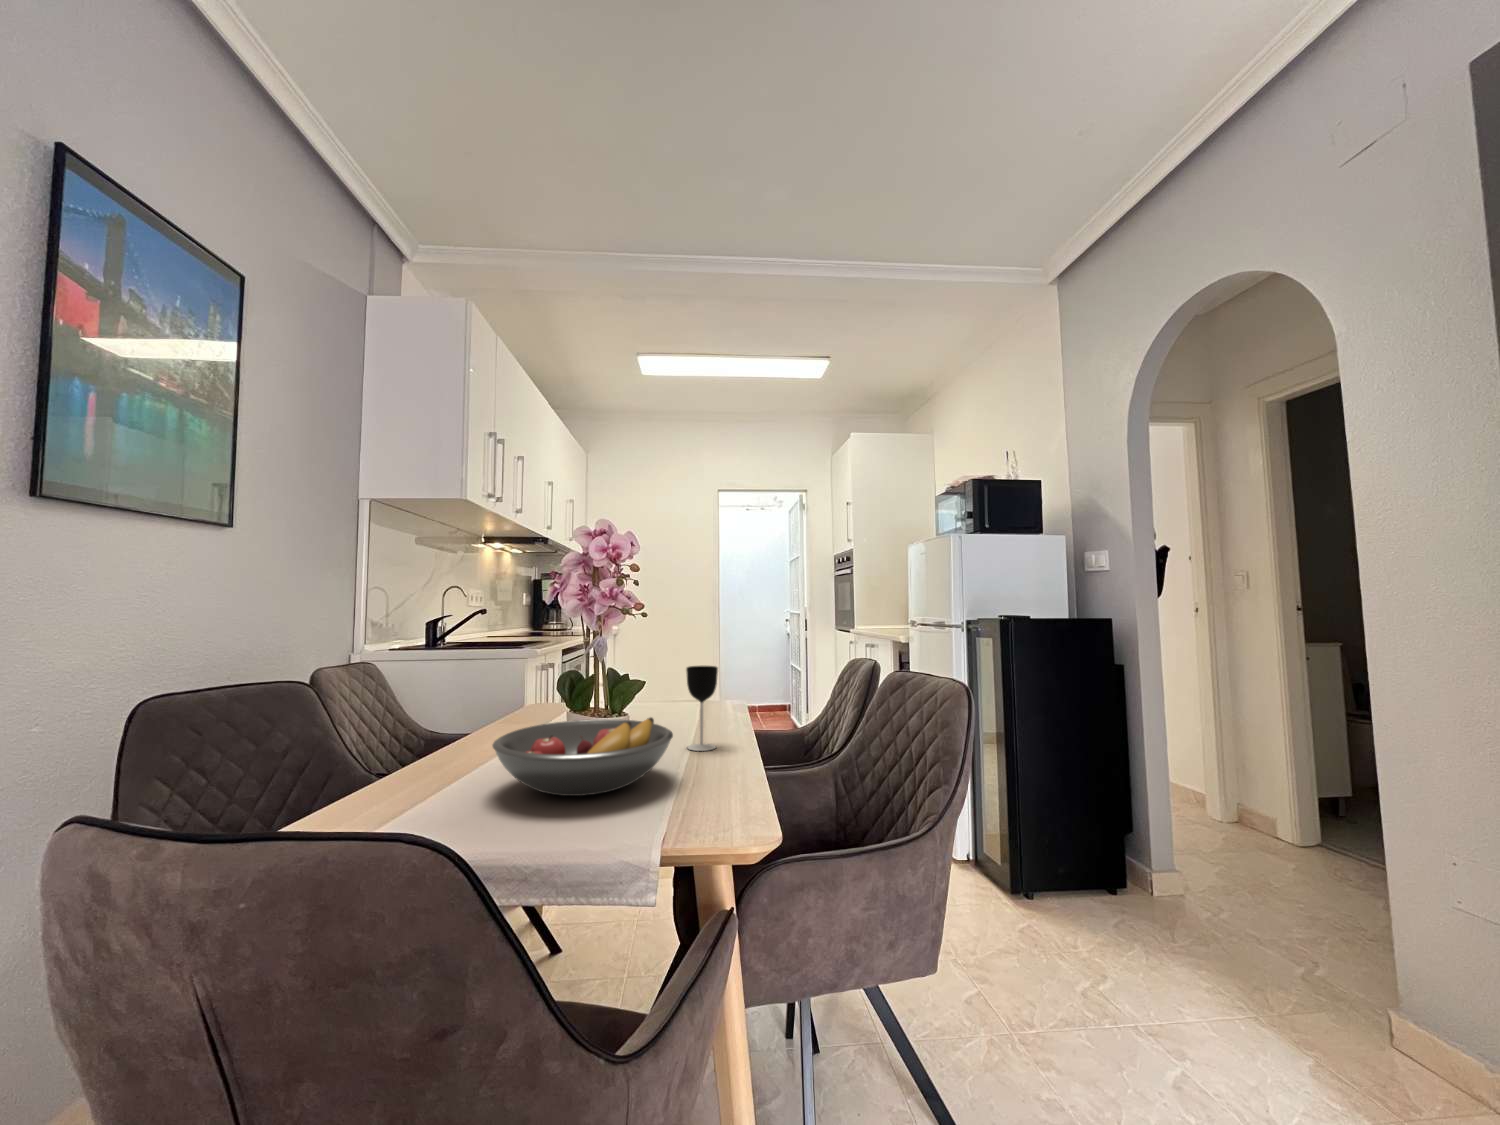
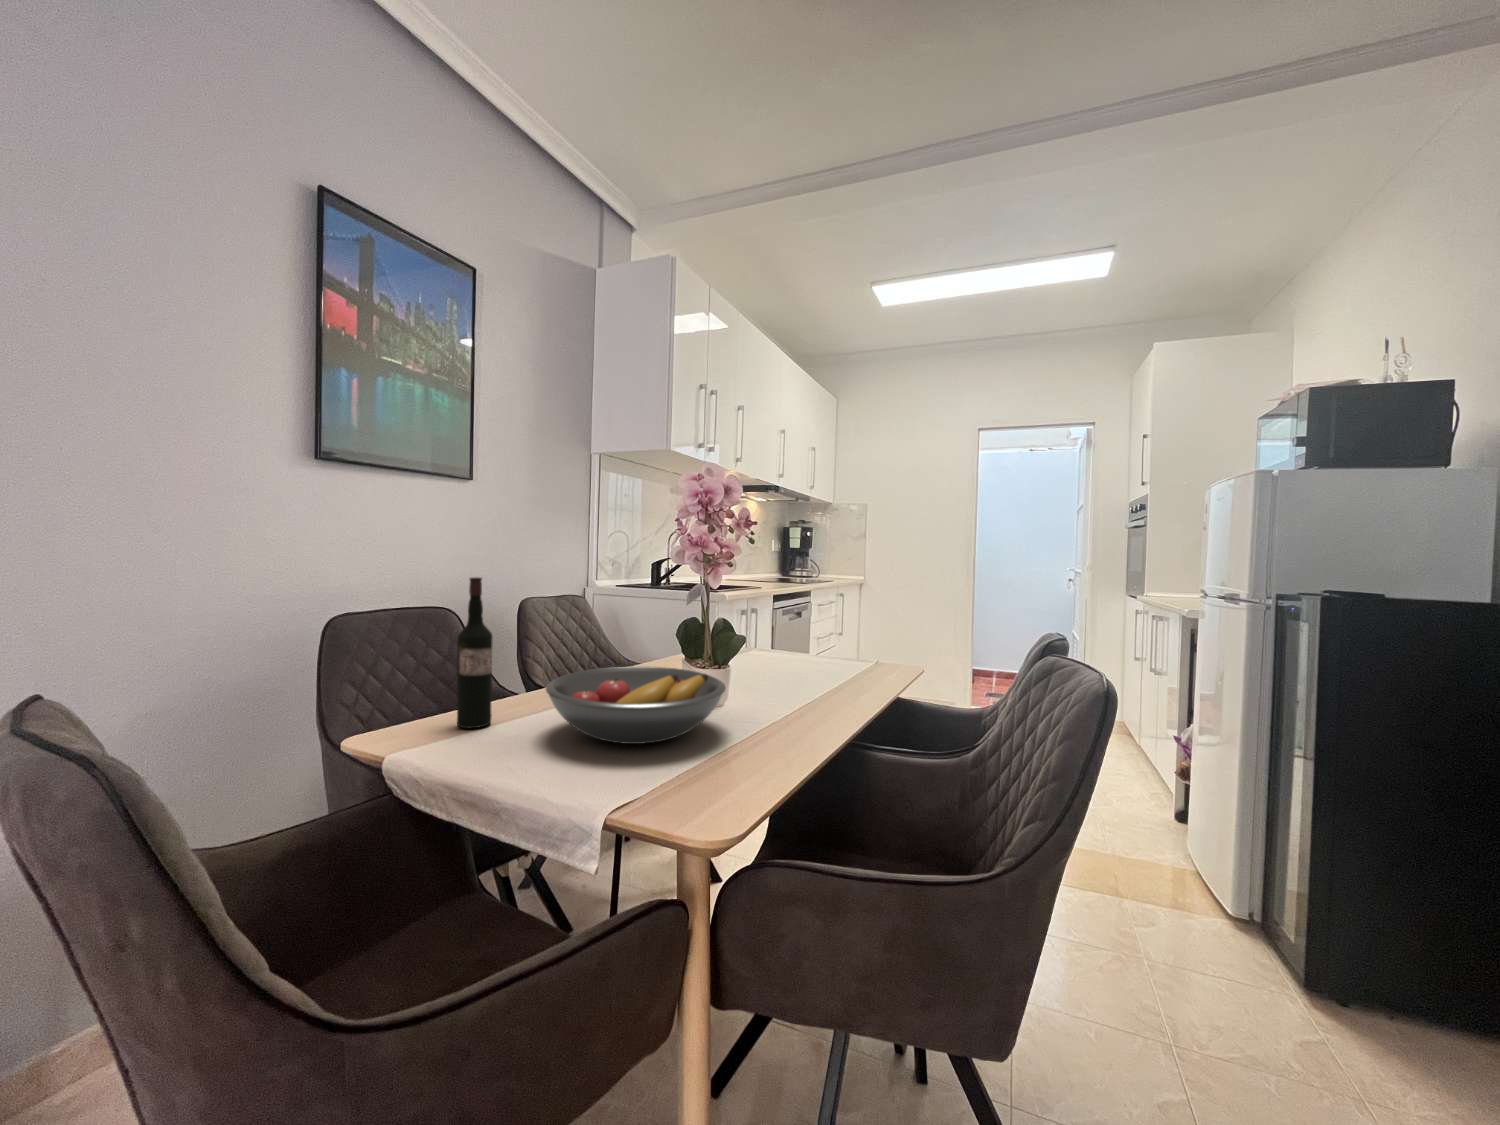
wine bottle: none [372,641,415,815] -> present [457,577,493,728]
wine glass: present [686,666,718,751] -> none [781,623,819,718]

